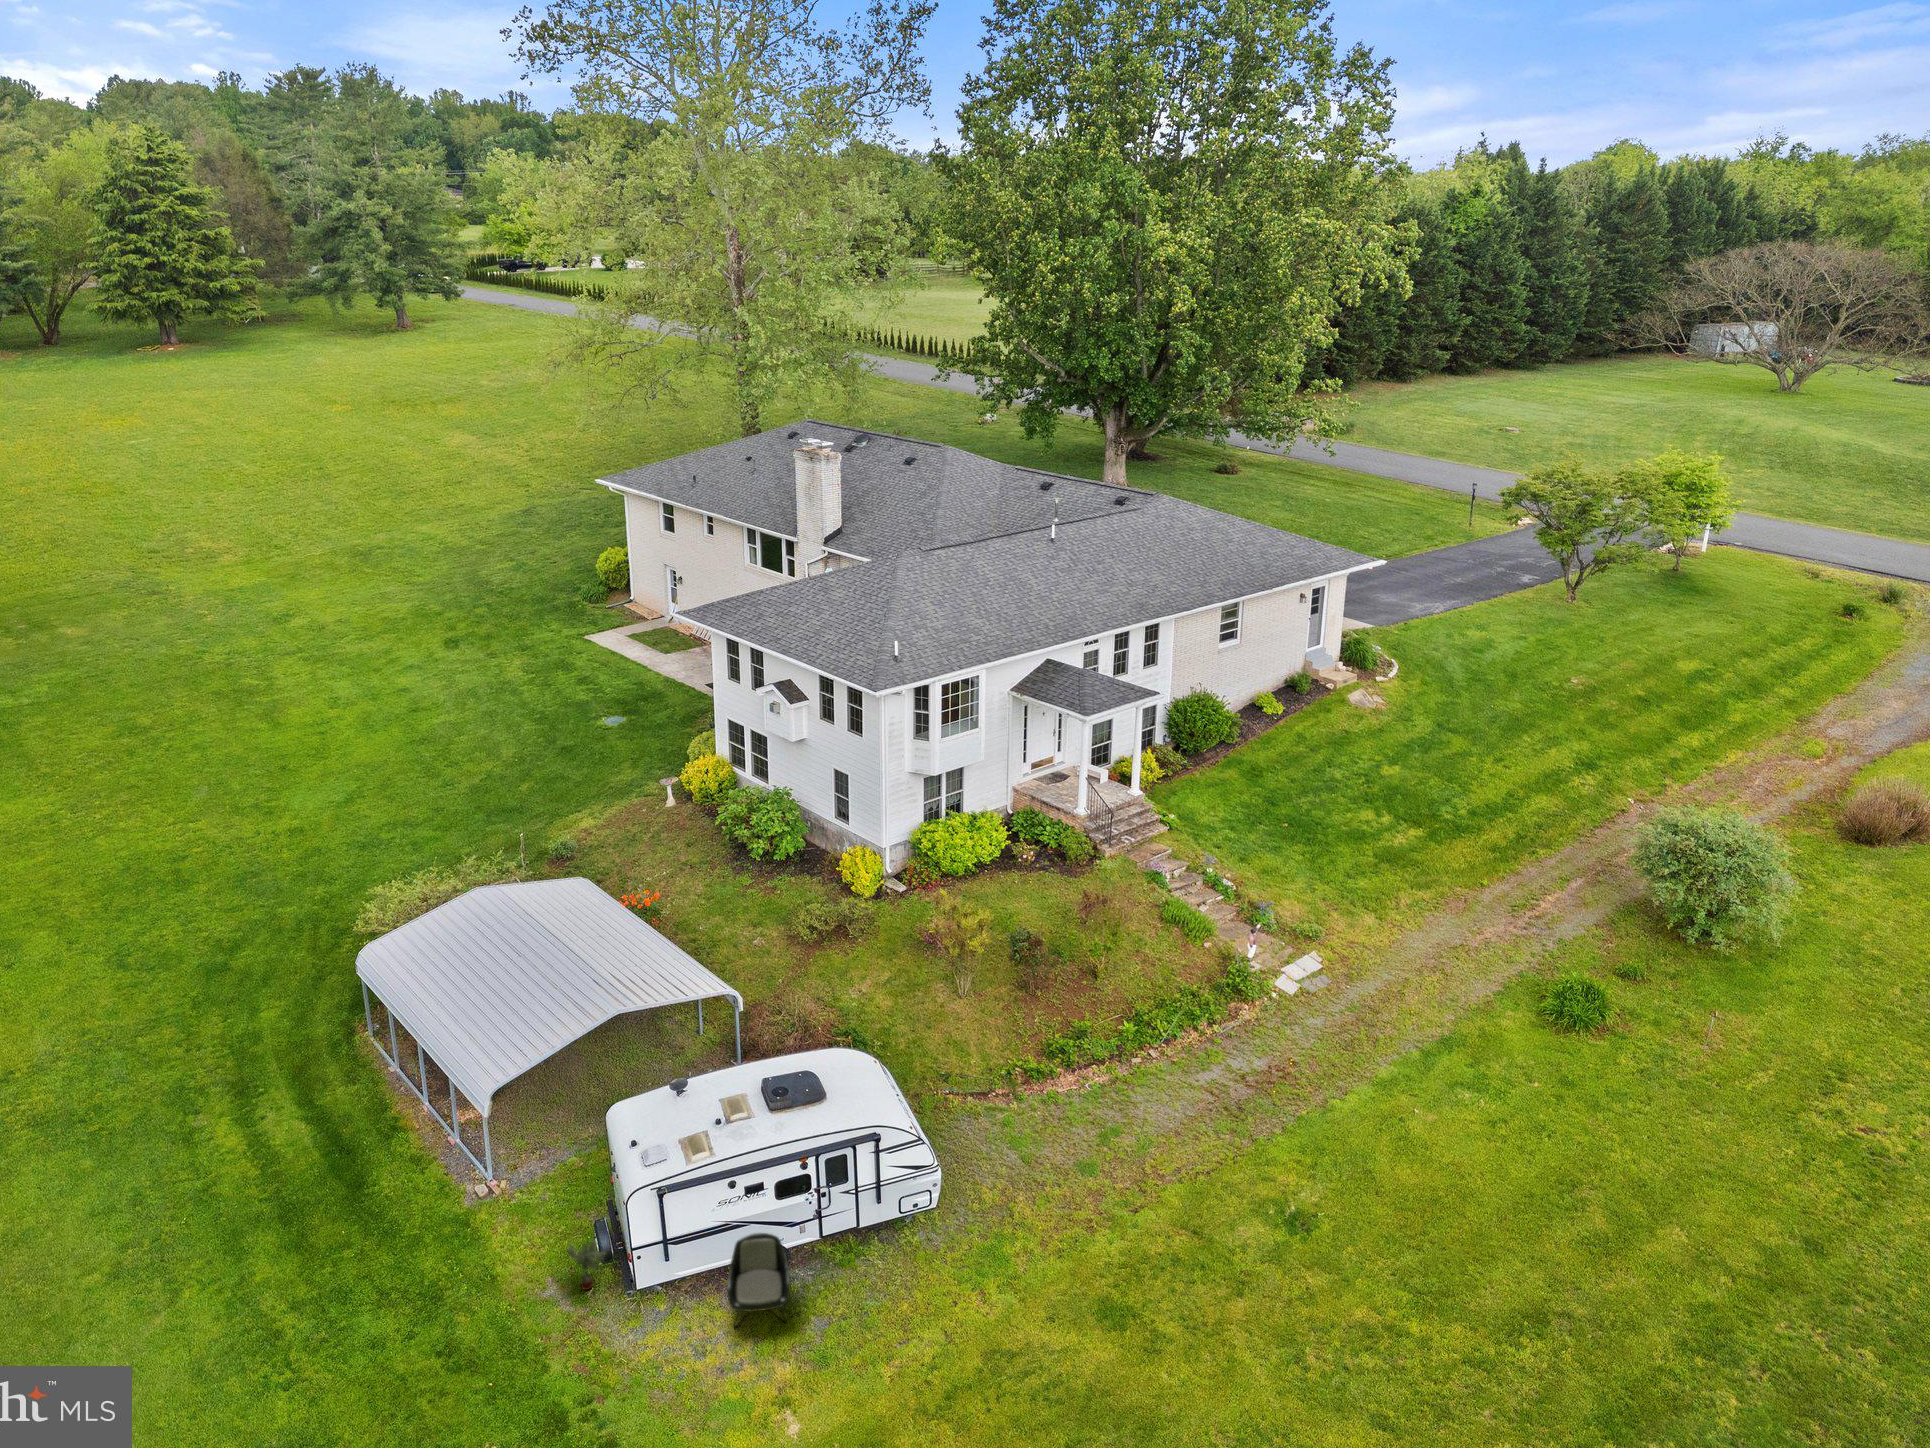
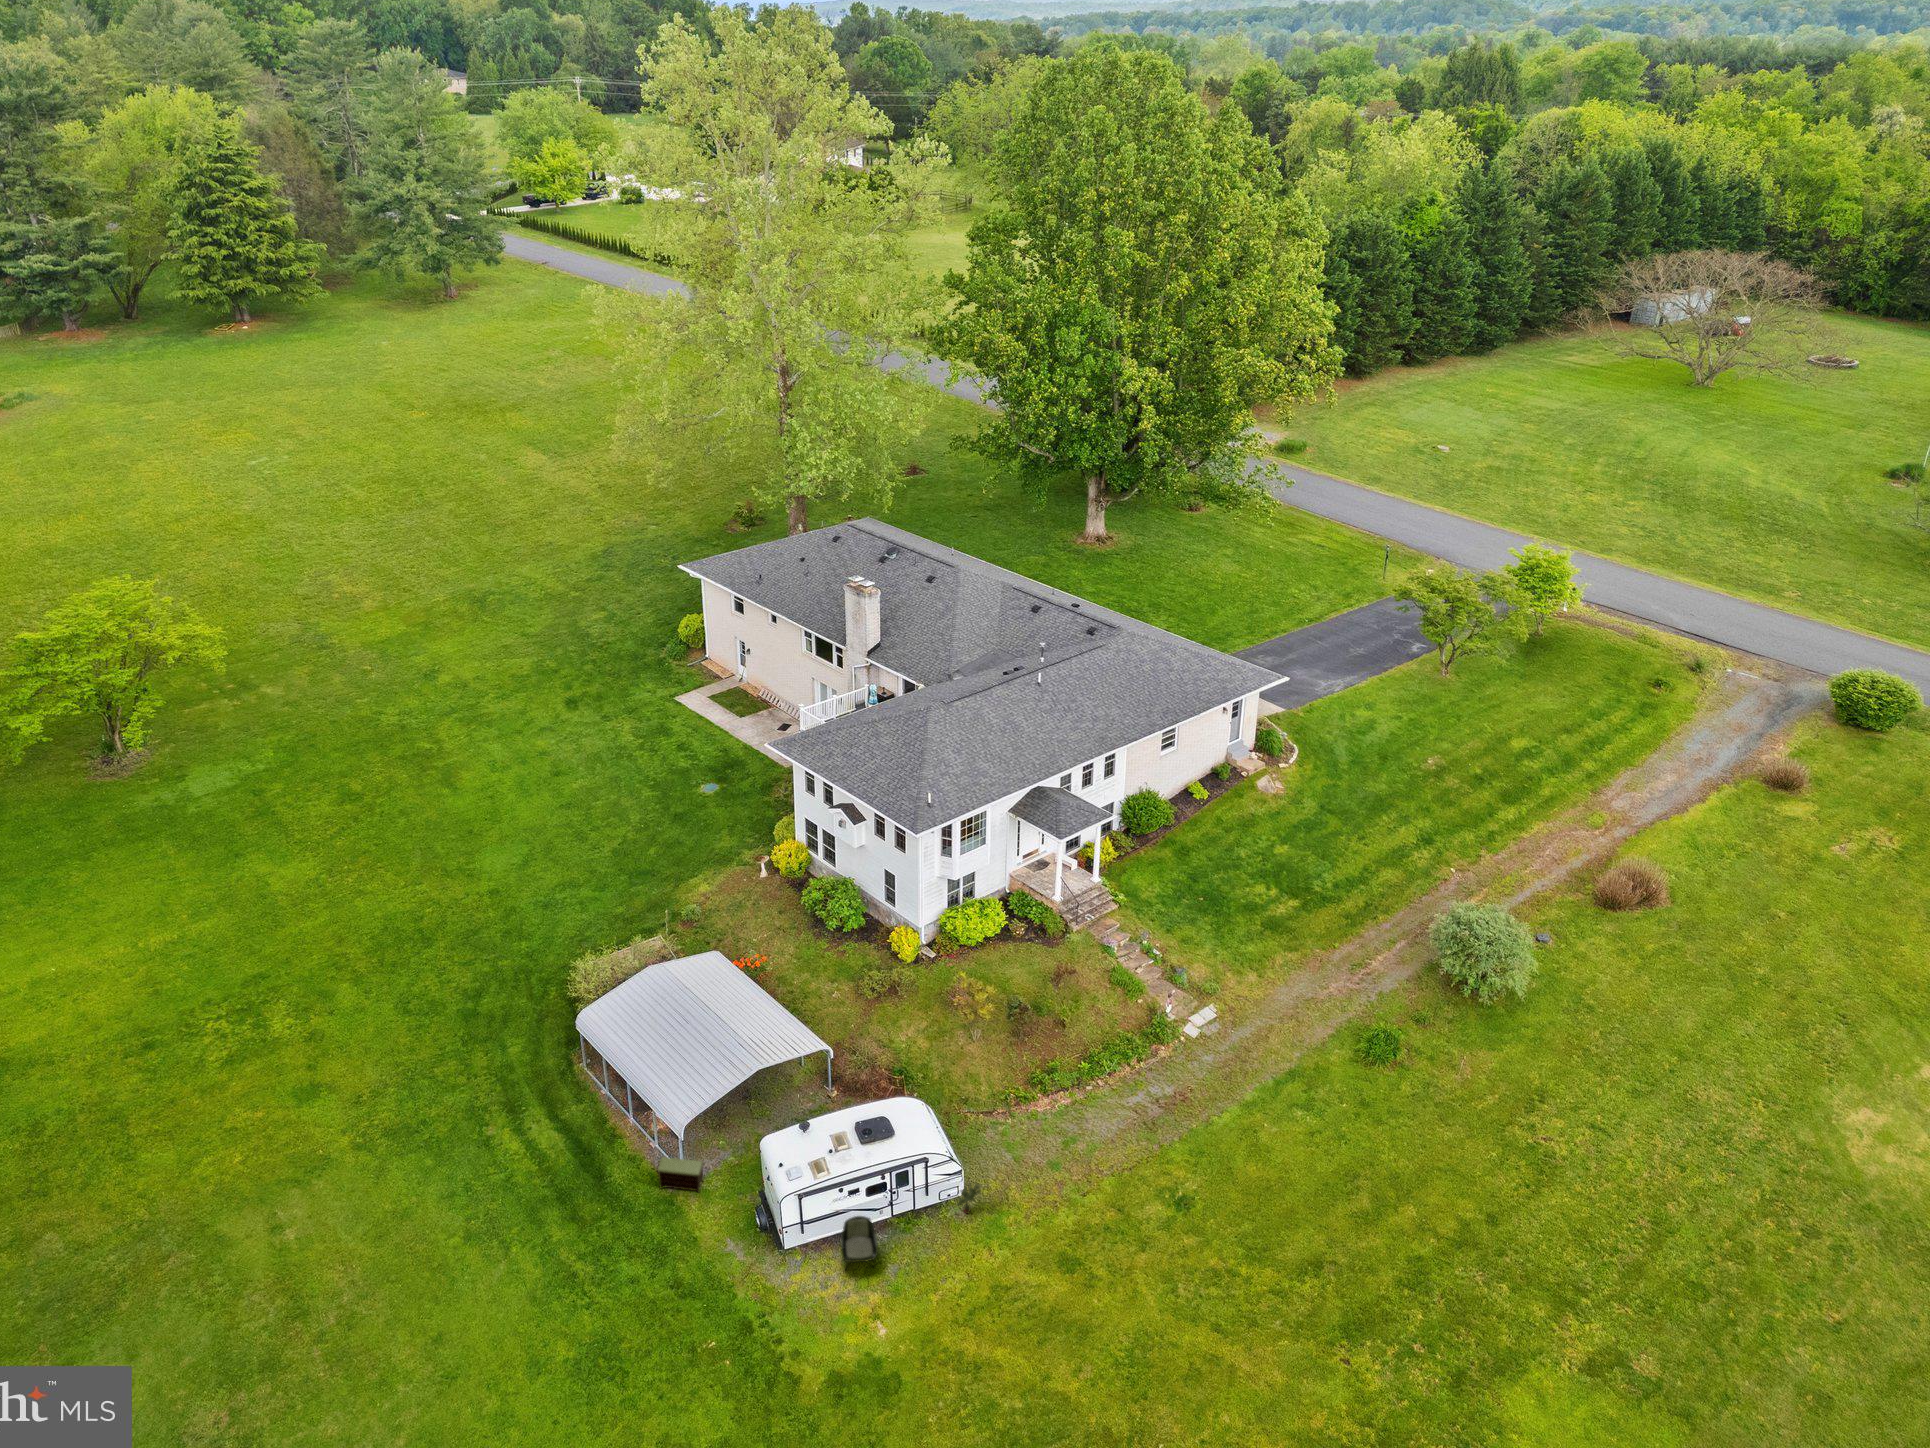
bench: none [438,1149,520,1208] -> present [657,1157,704,1192]
potted tree: present [567,1240,605,1290] -> present [957,1184,980,1213]

